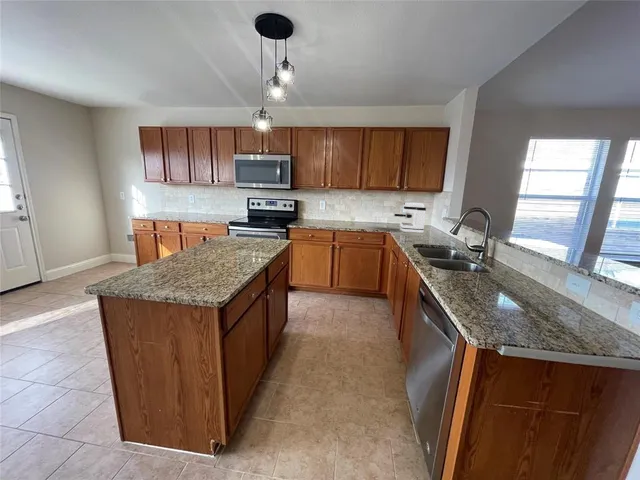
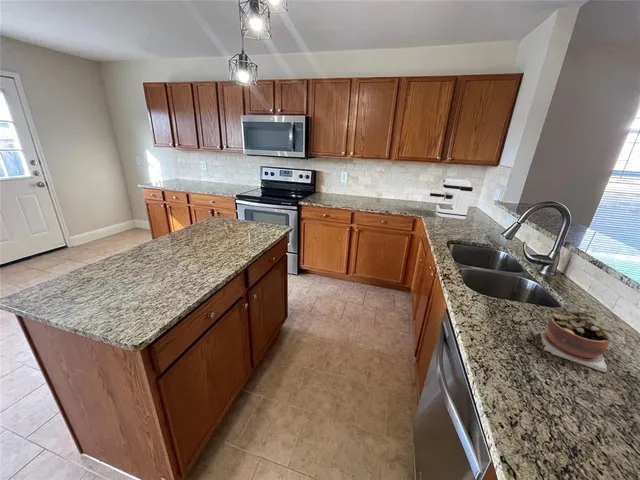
succulent plant: none [481,263,518,297] -> present [541,307,614,373]

